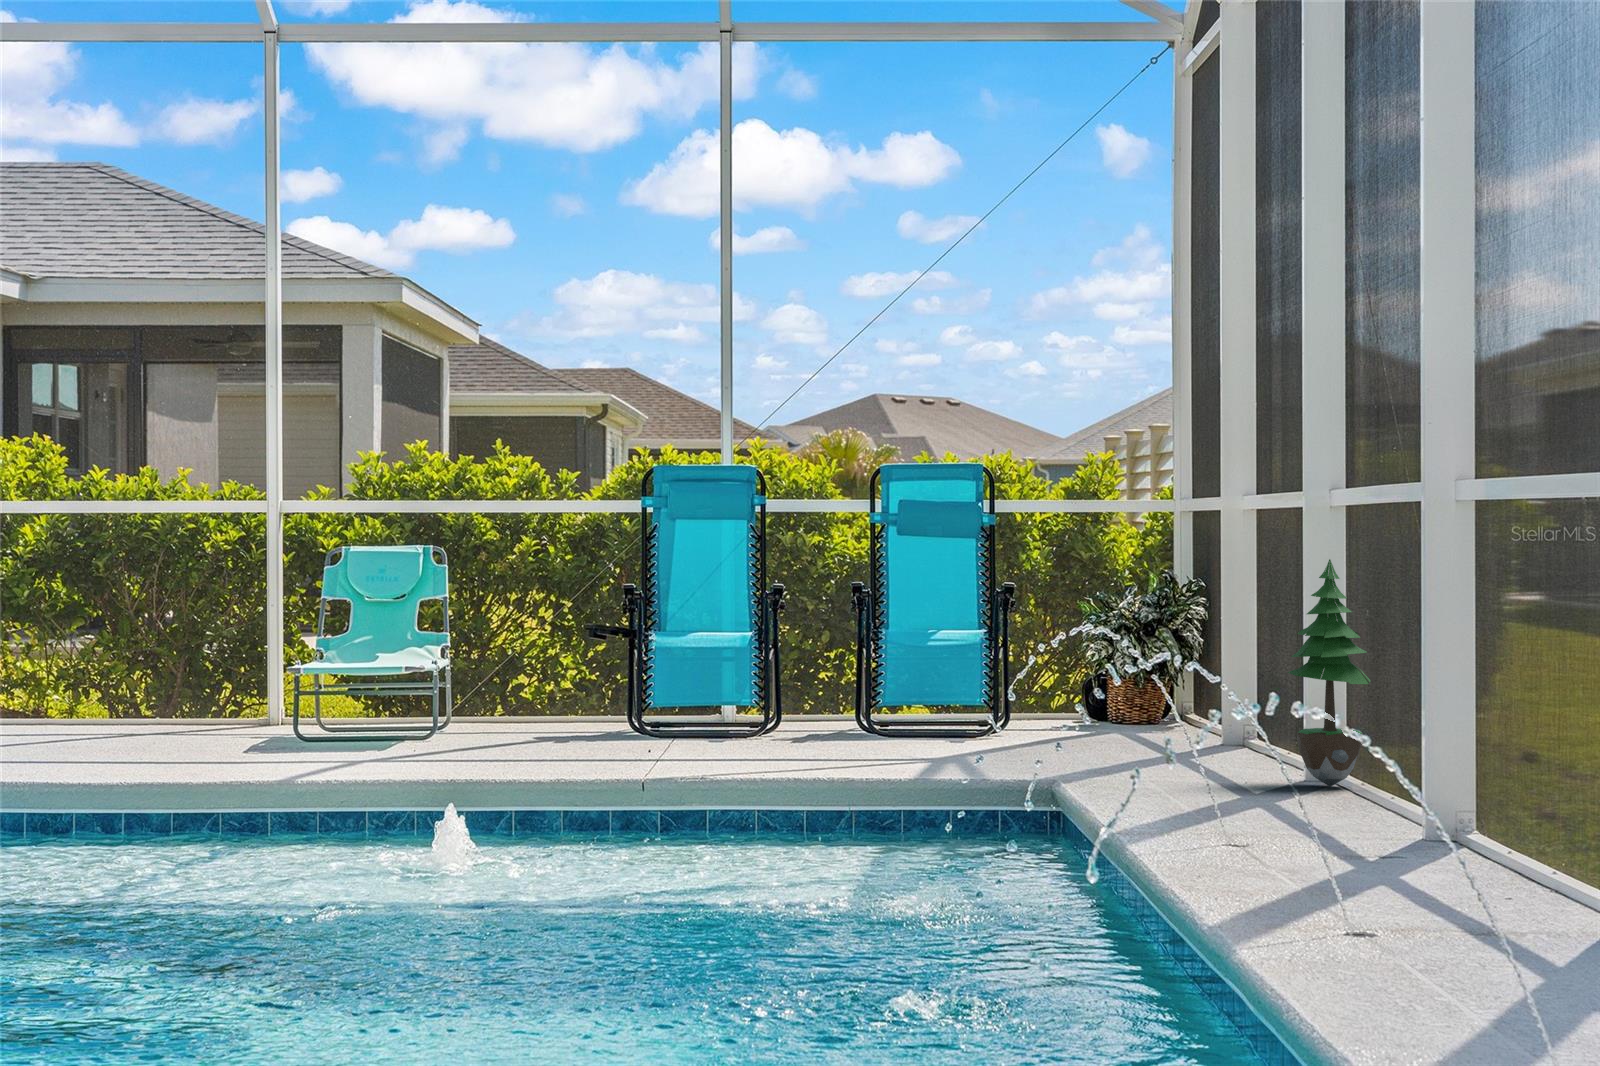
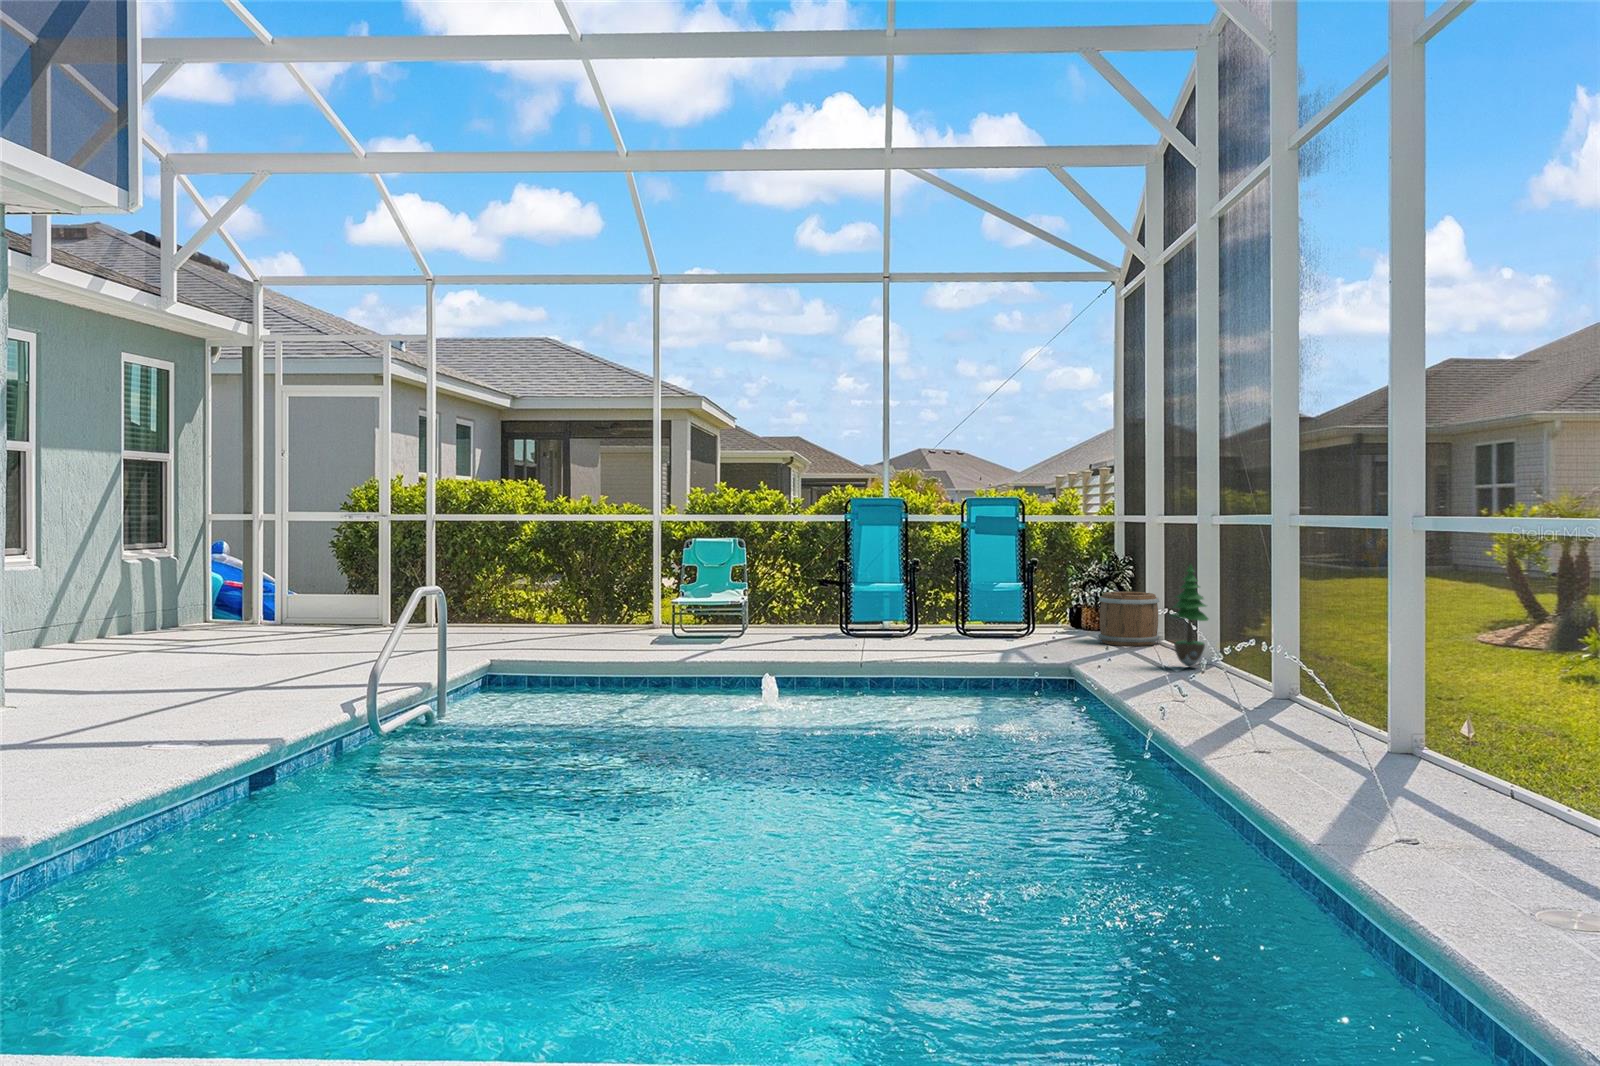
bucket: none [1138,641,1260,749] -> present [1098,591,1159,646]

